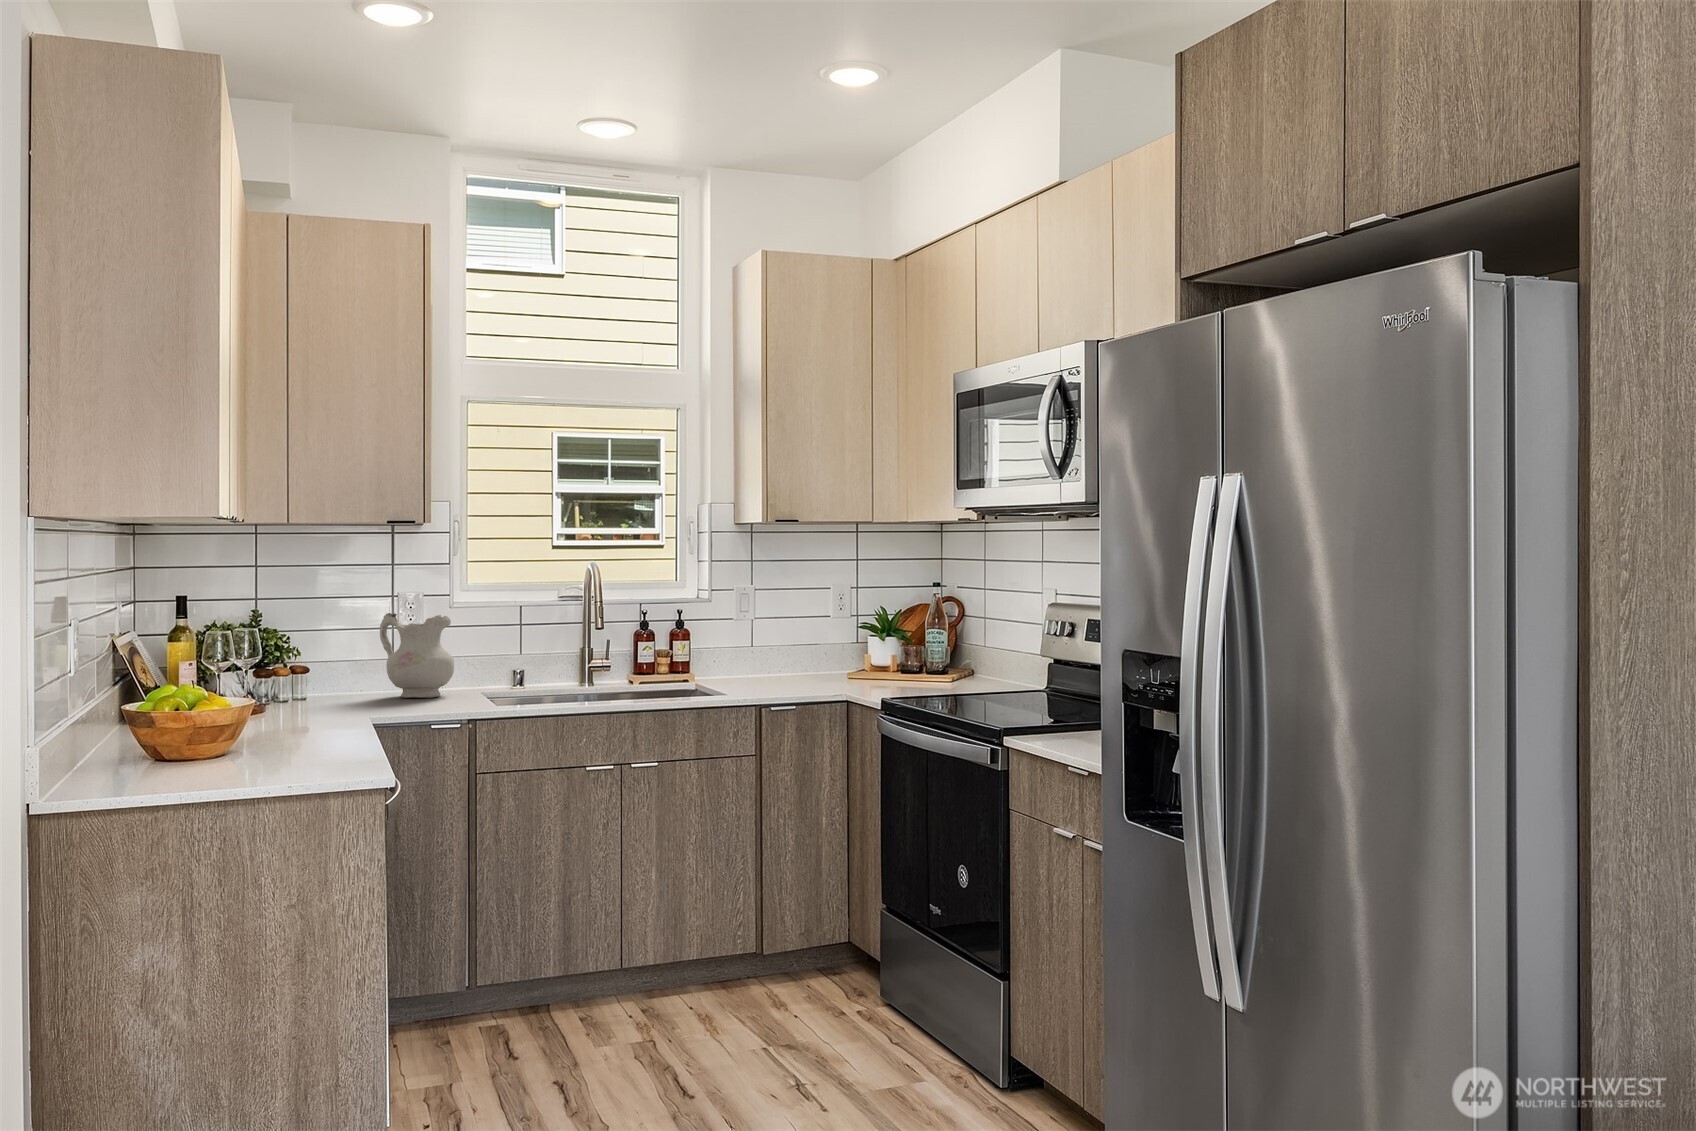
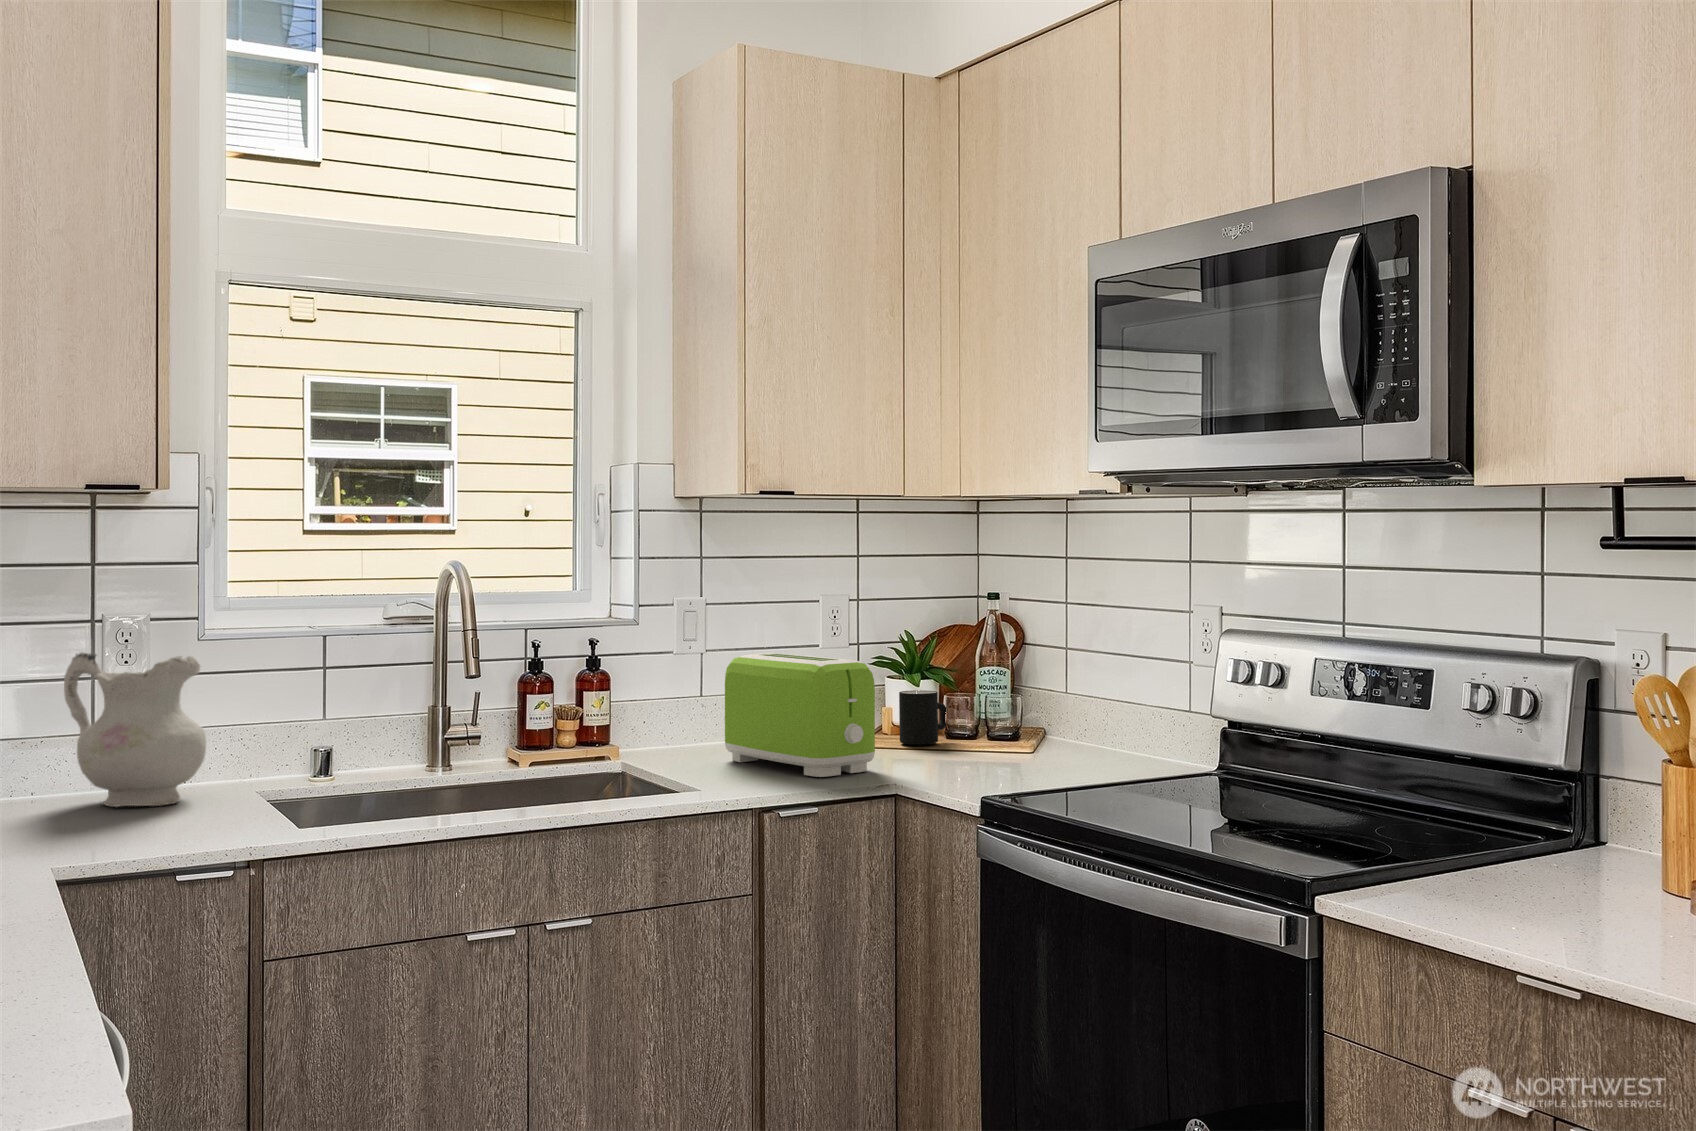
toaster: none [756,619,840,690] -> present [725,653,875,777]
mug: none [874,644,908,678] -> present [899,690,948,745]

